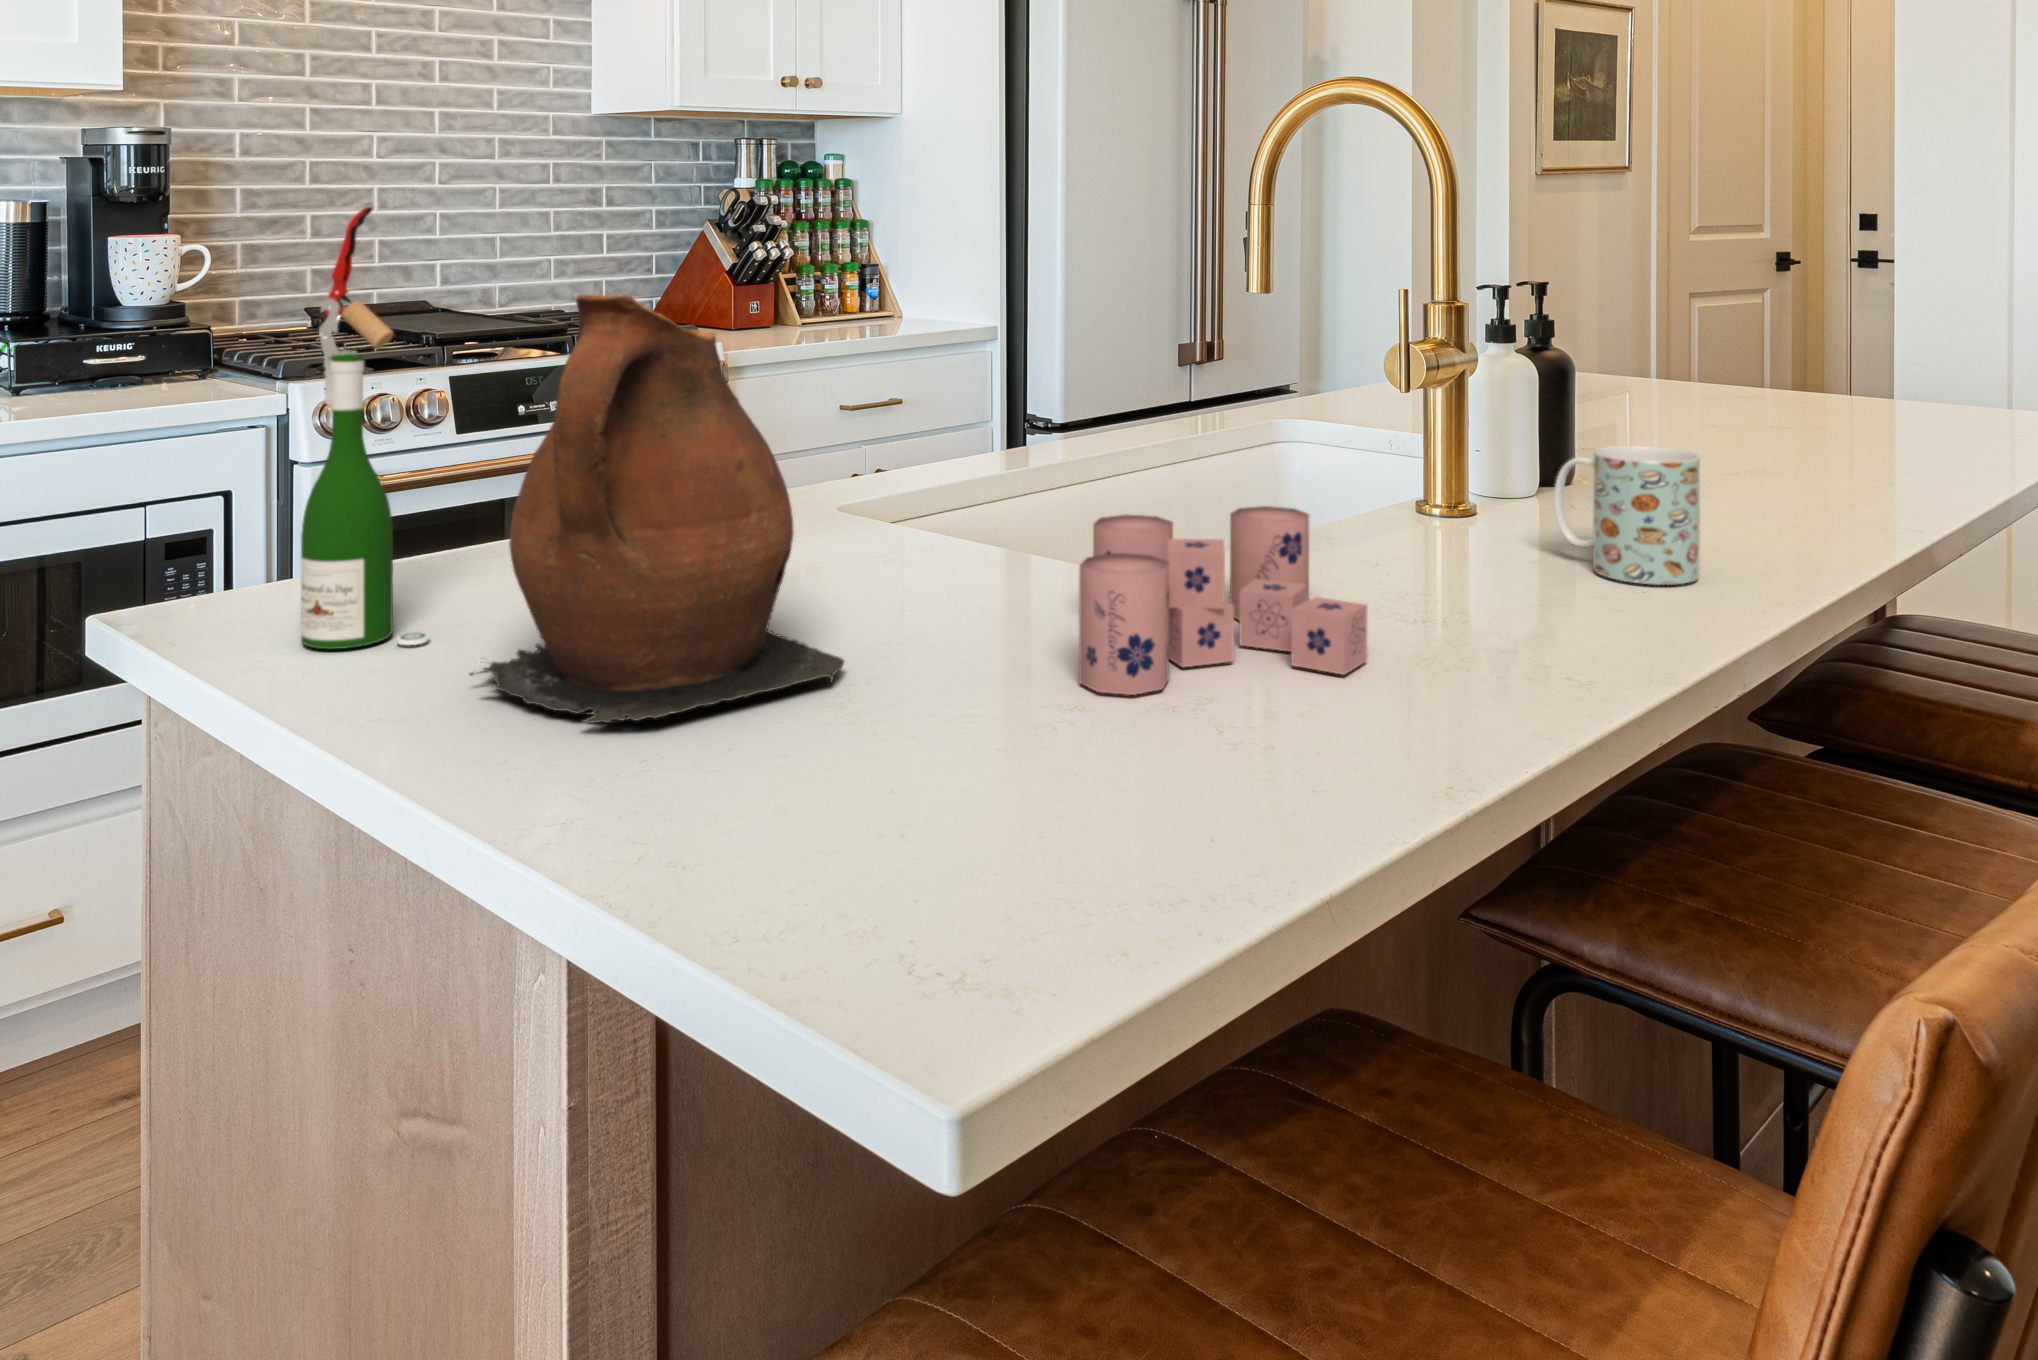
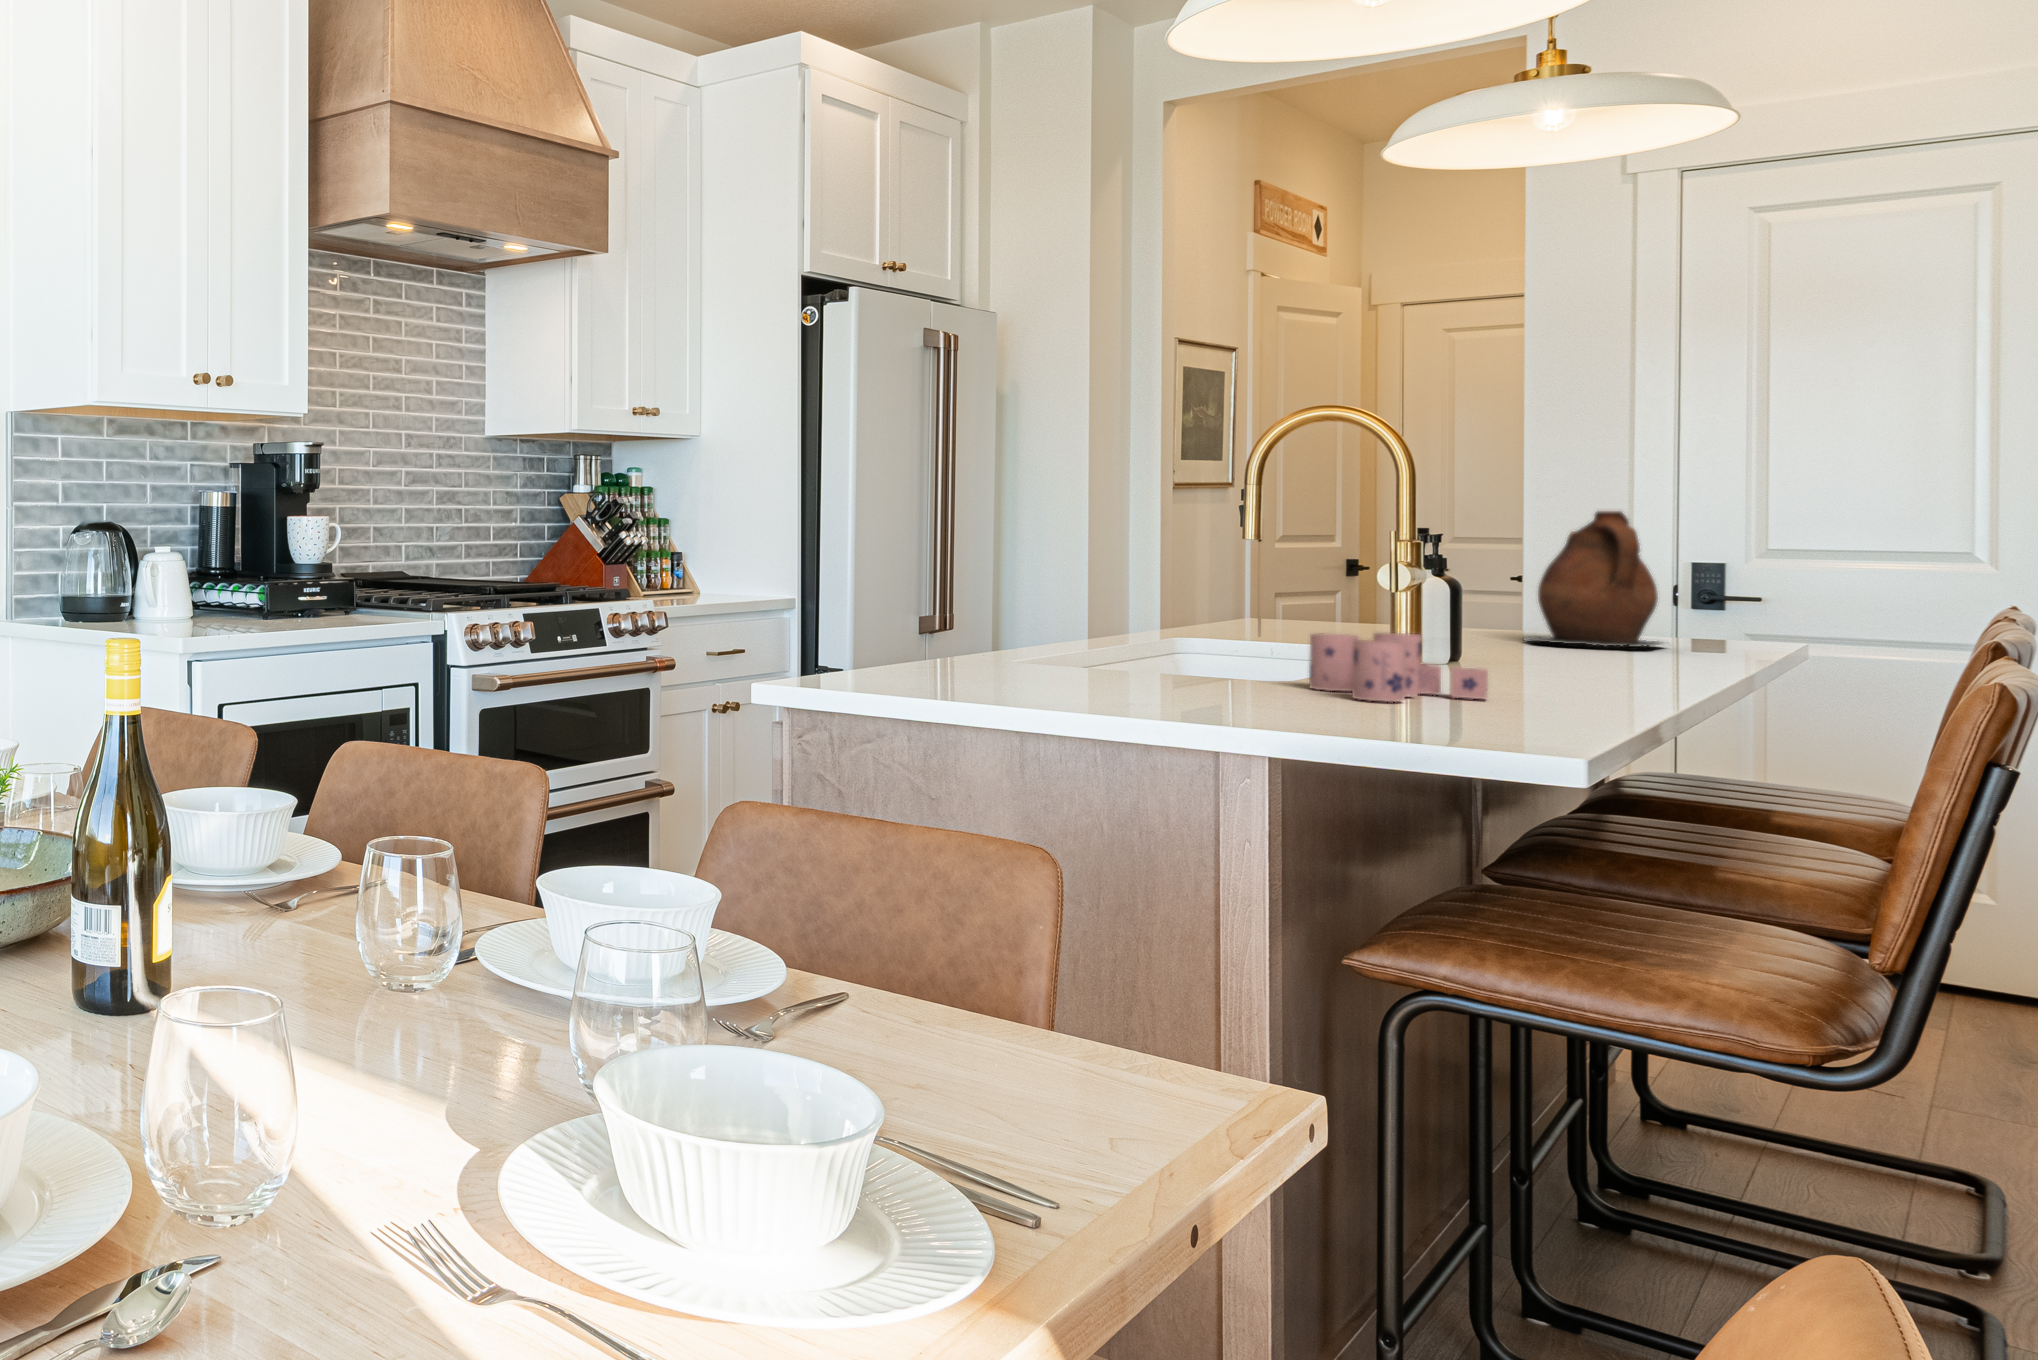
wine bottle: present [301,207,429,649] -> none [914,471,983,688]
ceramic pitcher: present [470,295,844,723] -> present [1525,511,1662,647]
mug: present [1554,446,1700,585] -> none [1508,612,1611,683]

